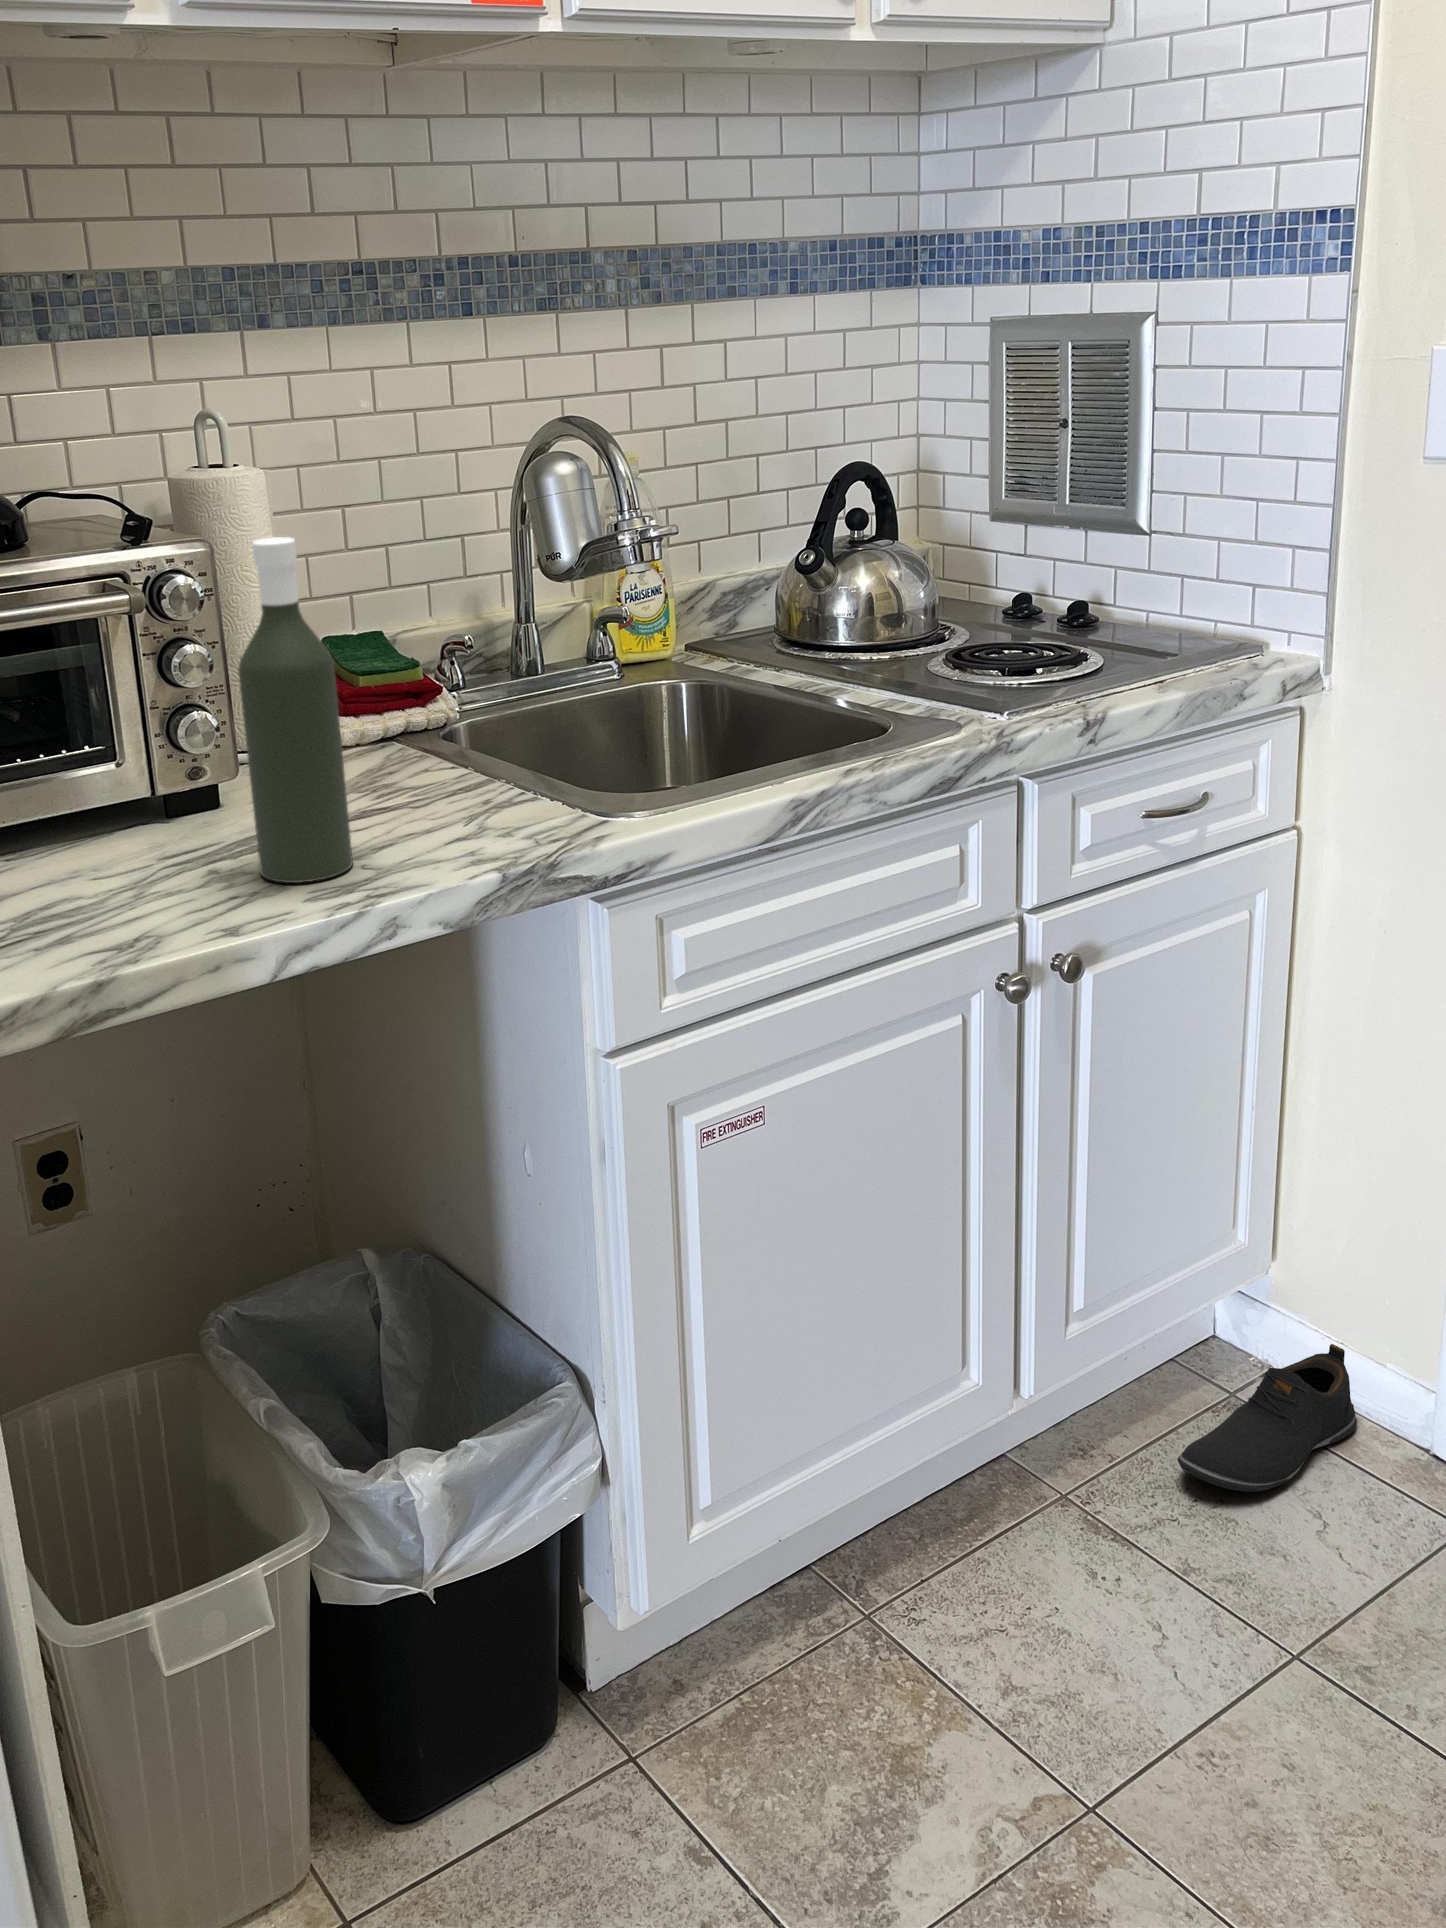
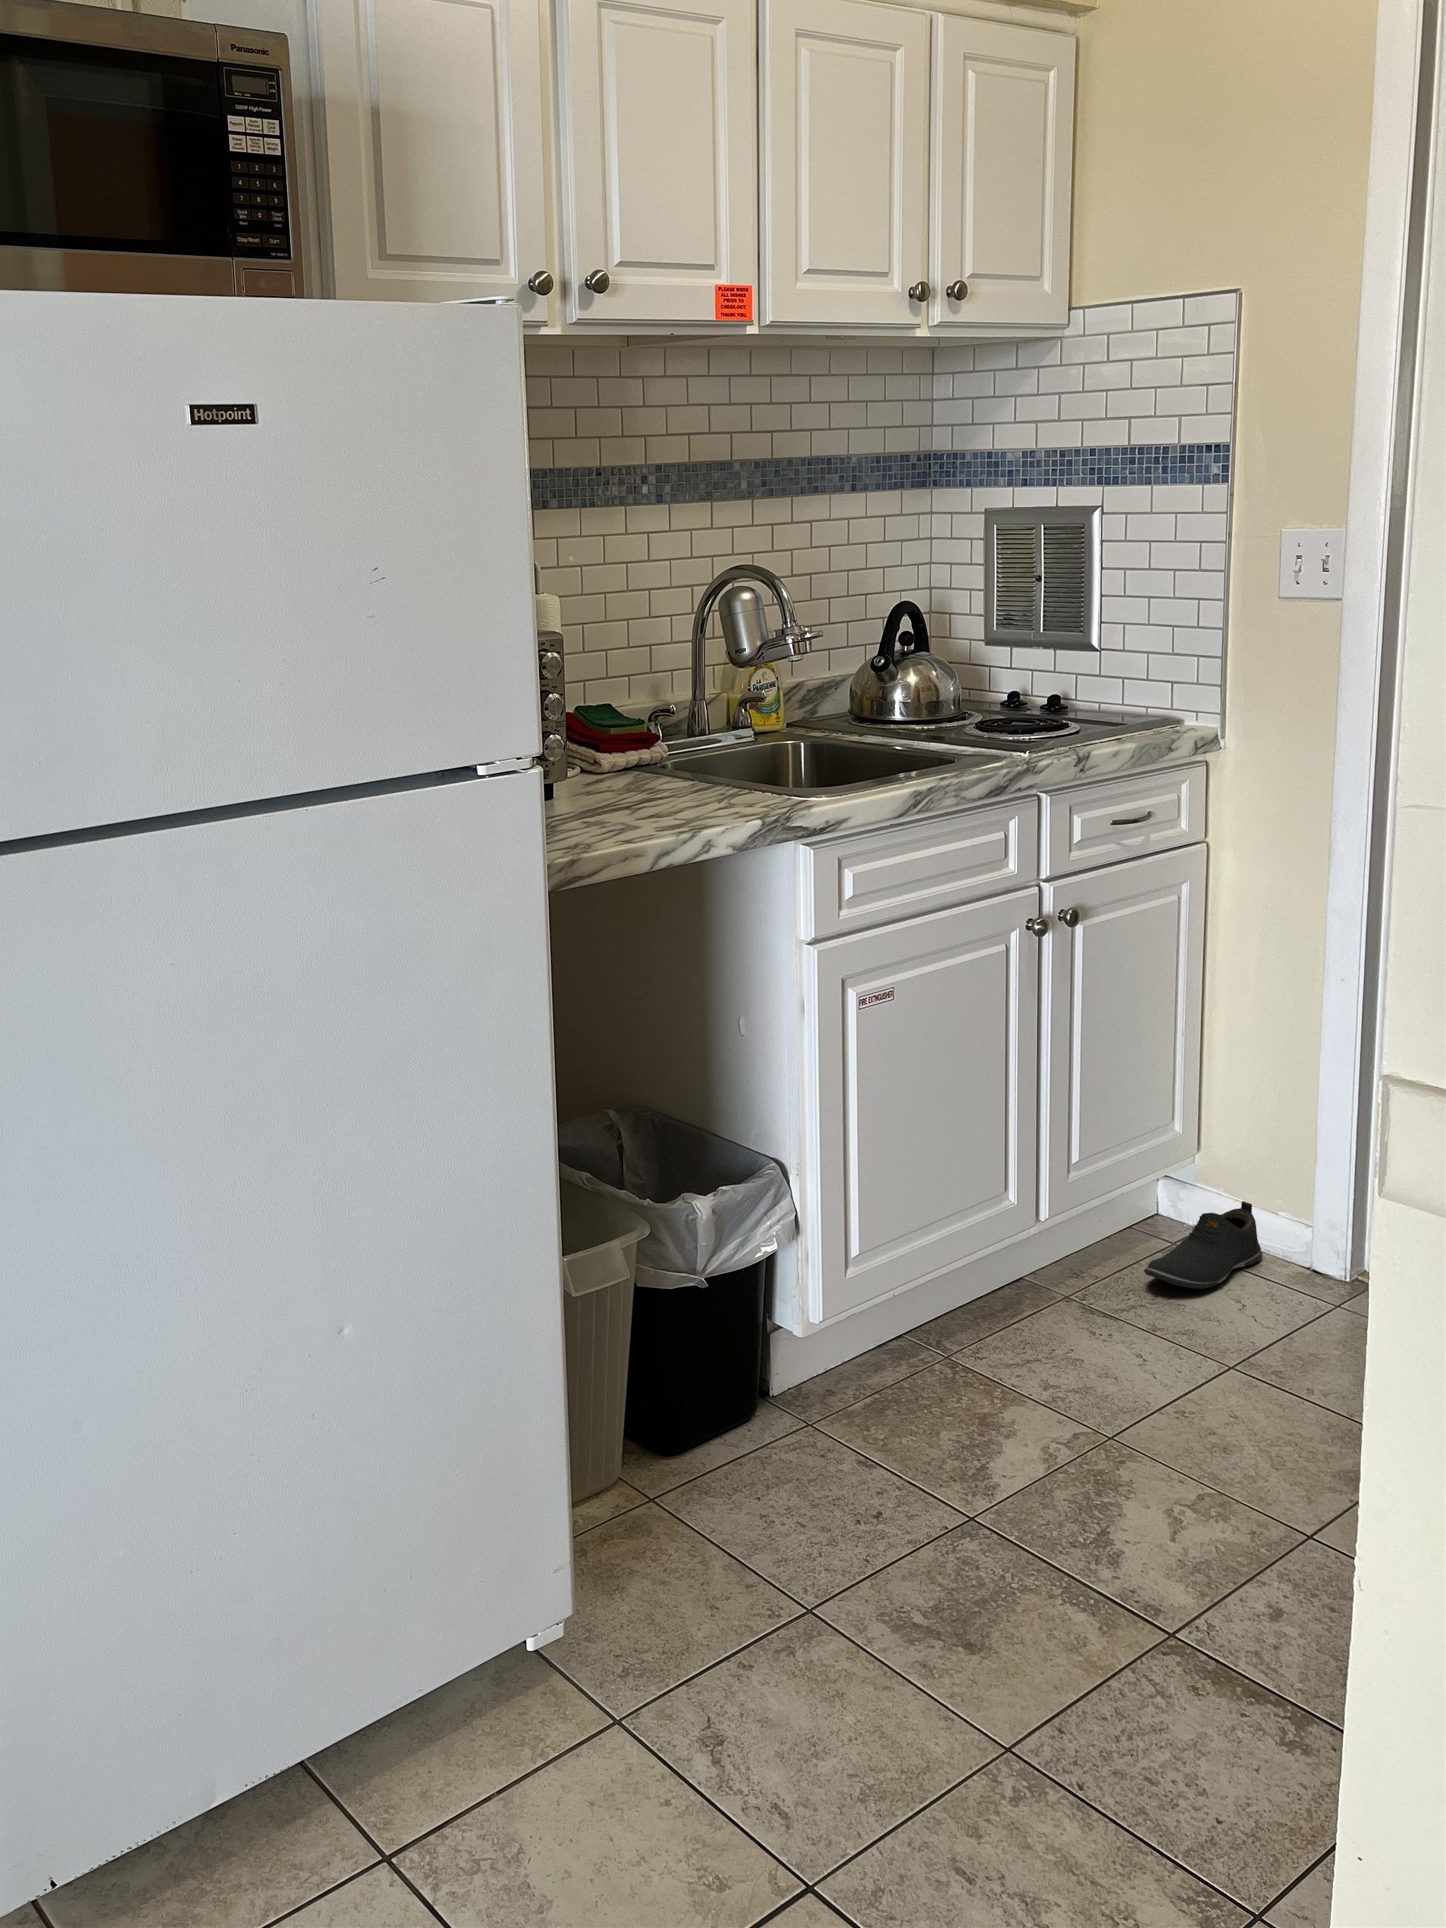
bottle: present [238,537,353,883] -> none [611,622,669,824]

